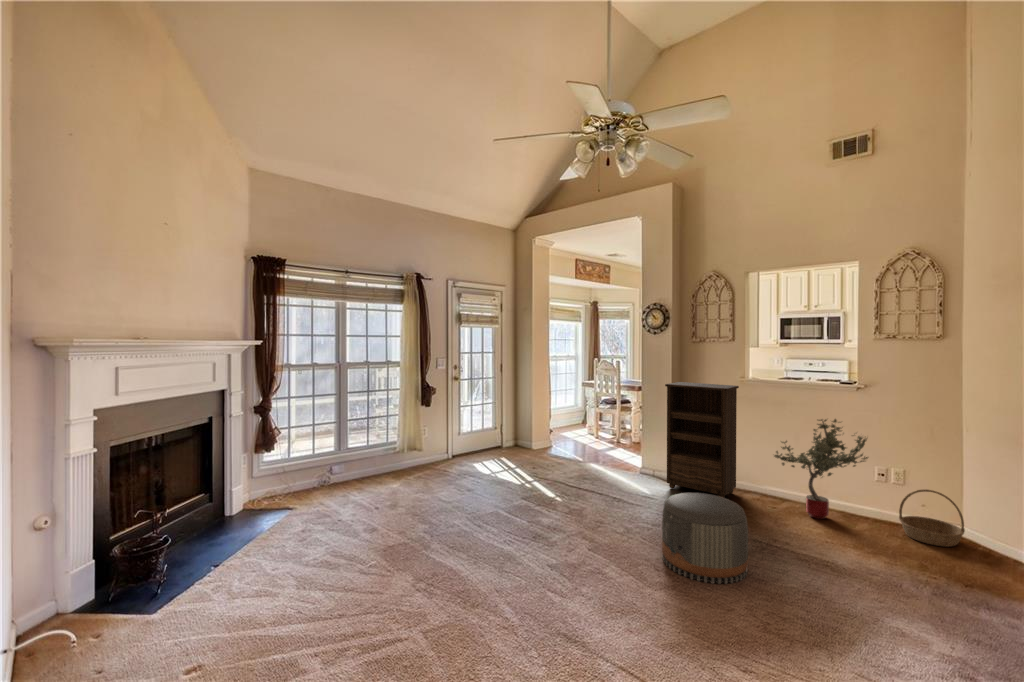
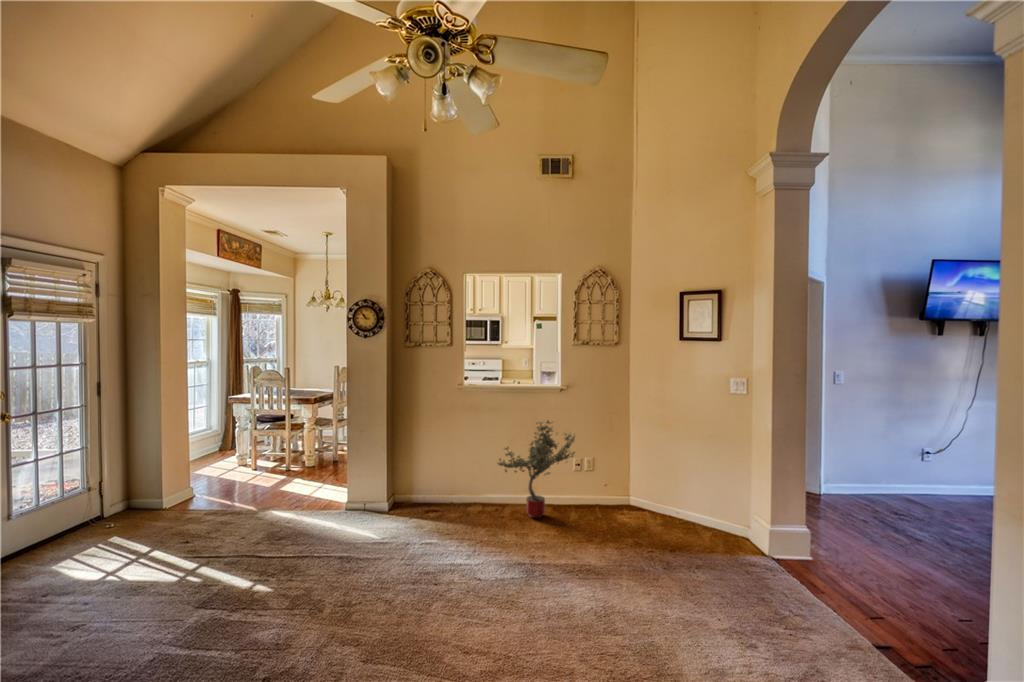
bookshelf: present [665,382,739,498] -> none [386,394,460,522]
basket: present [899,490,965,547] -> none [594,472,634,518]
pouf: present [662,493,748,584] -> none [442,528,534,641]

